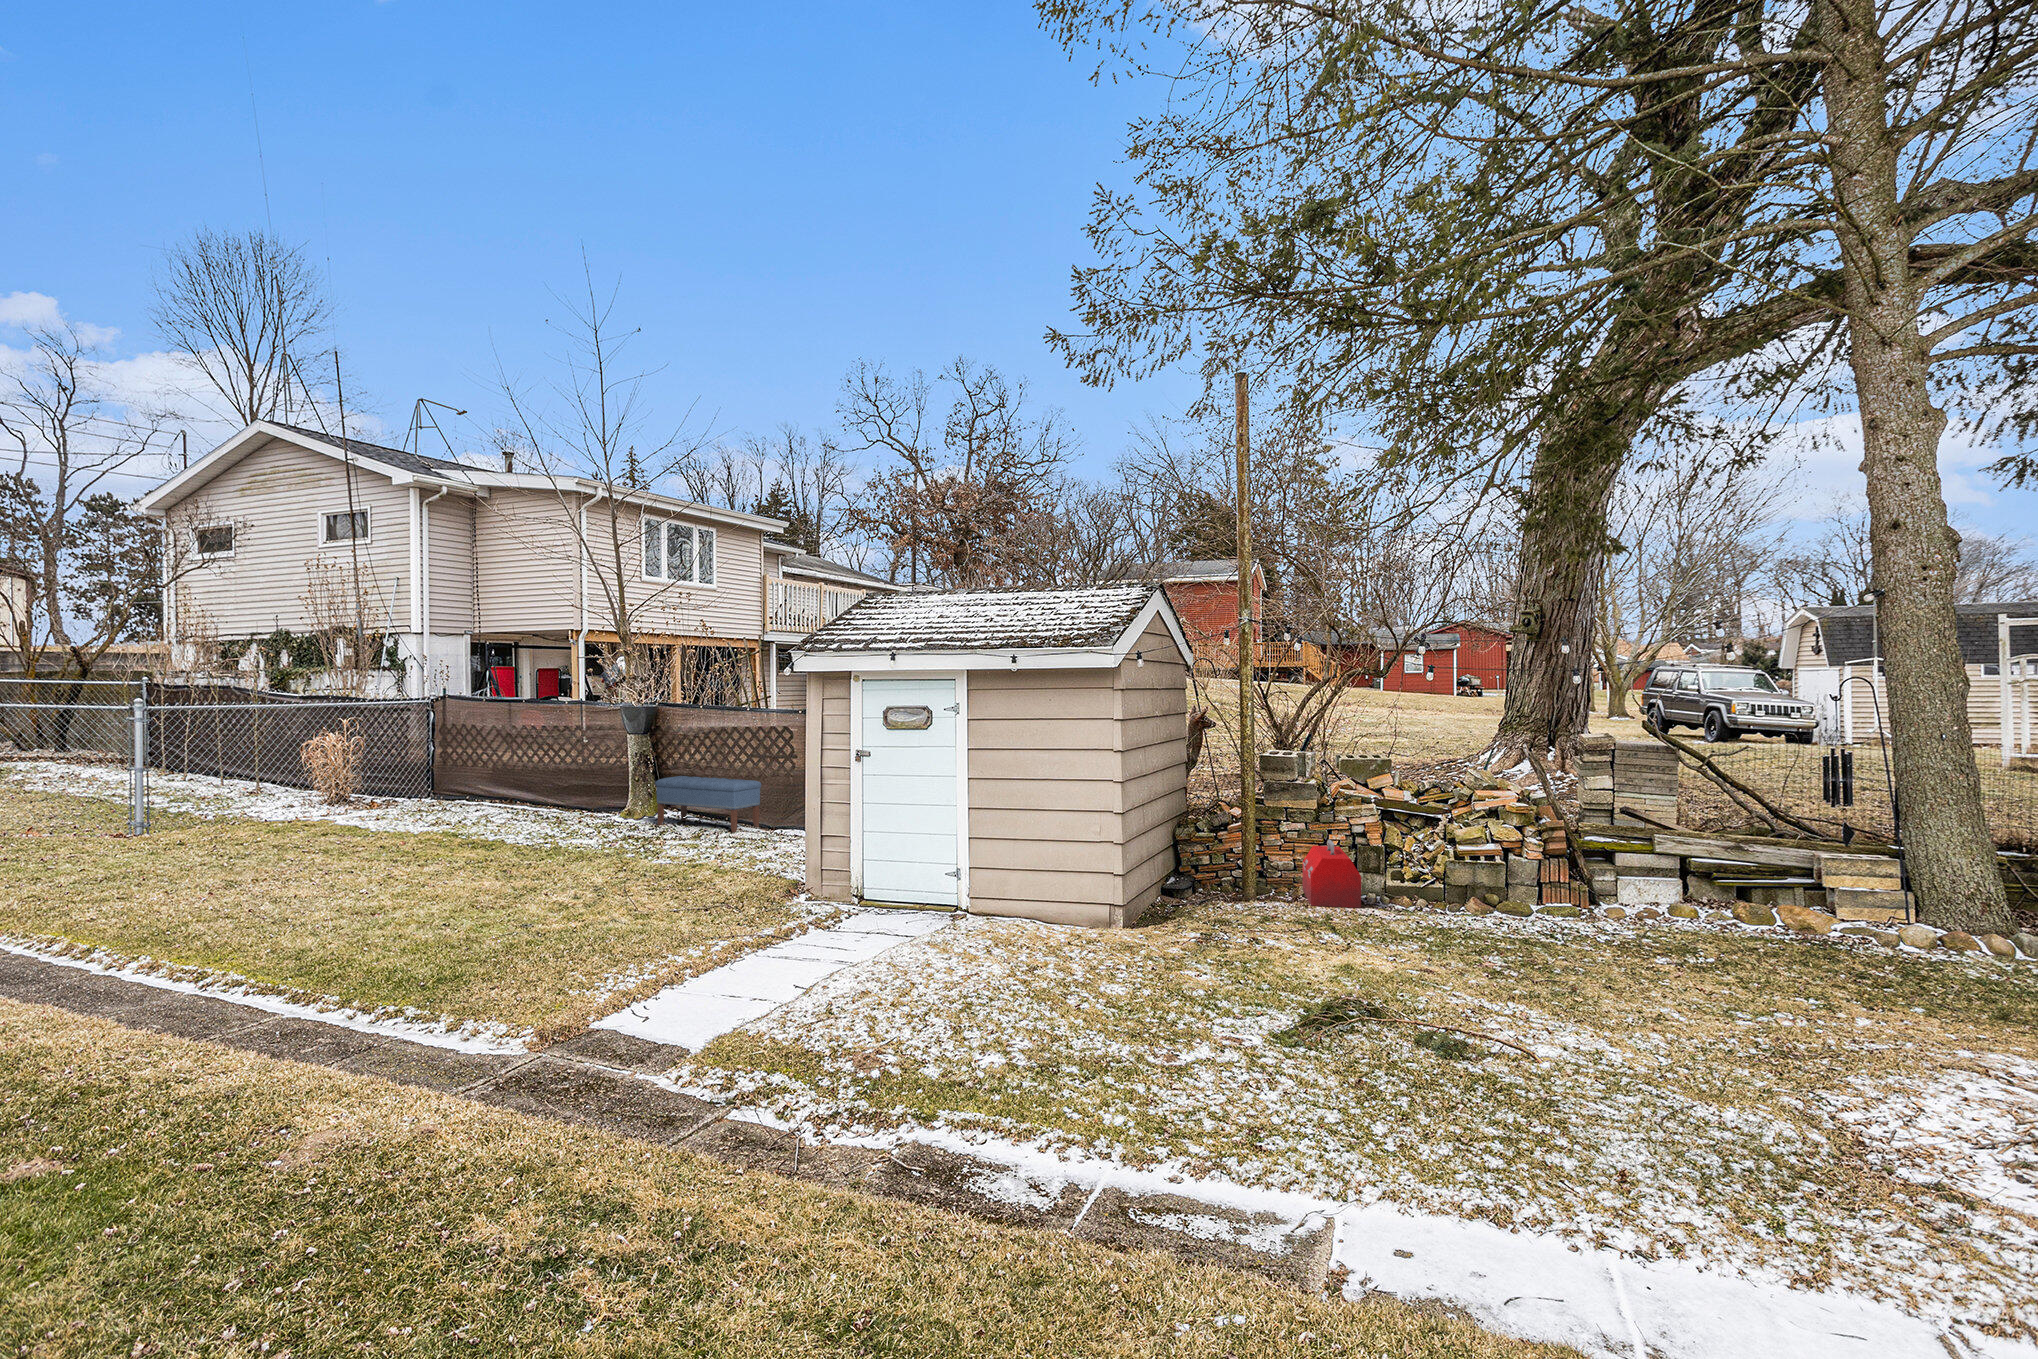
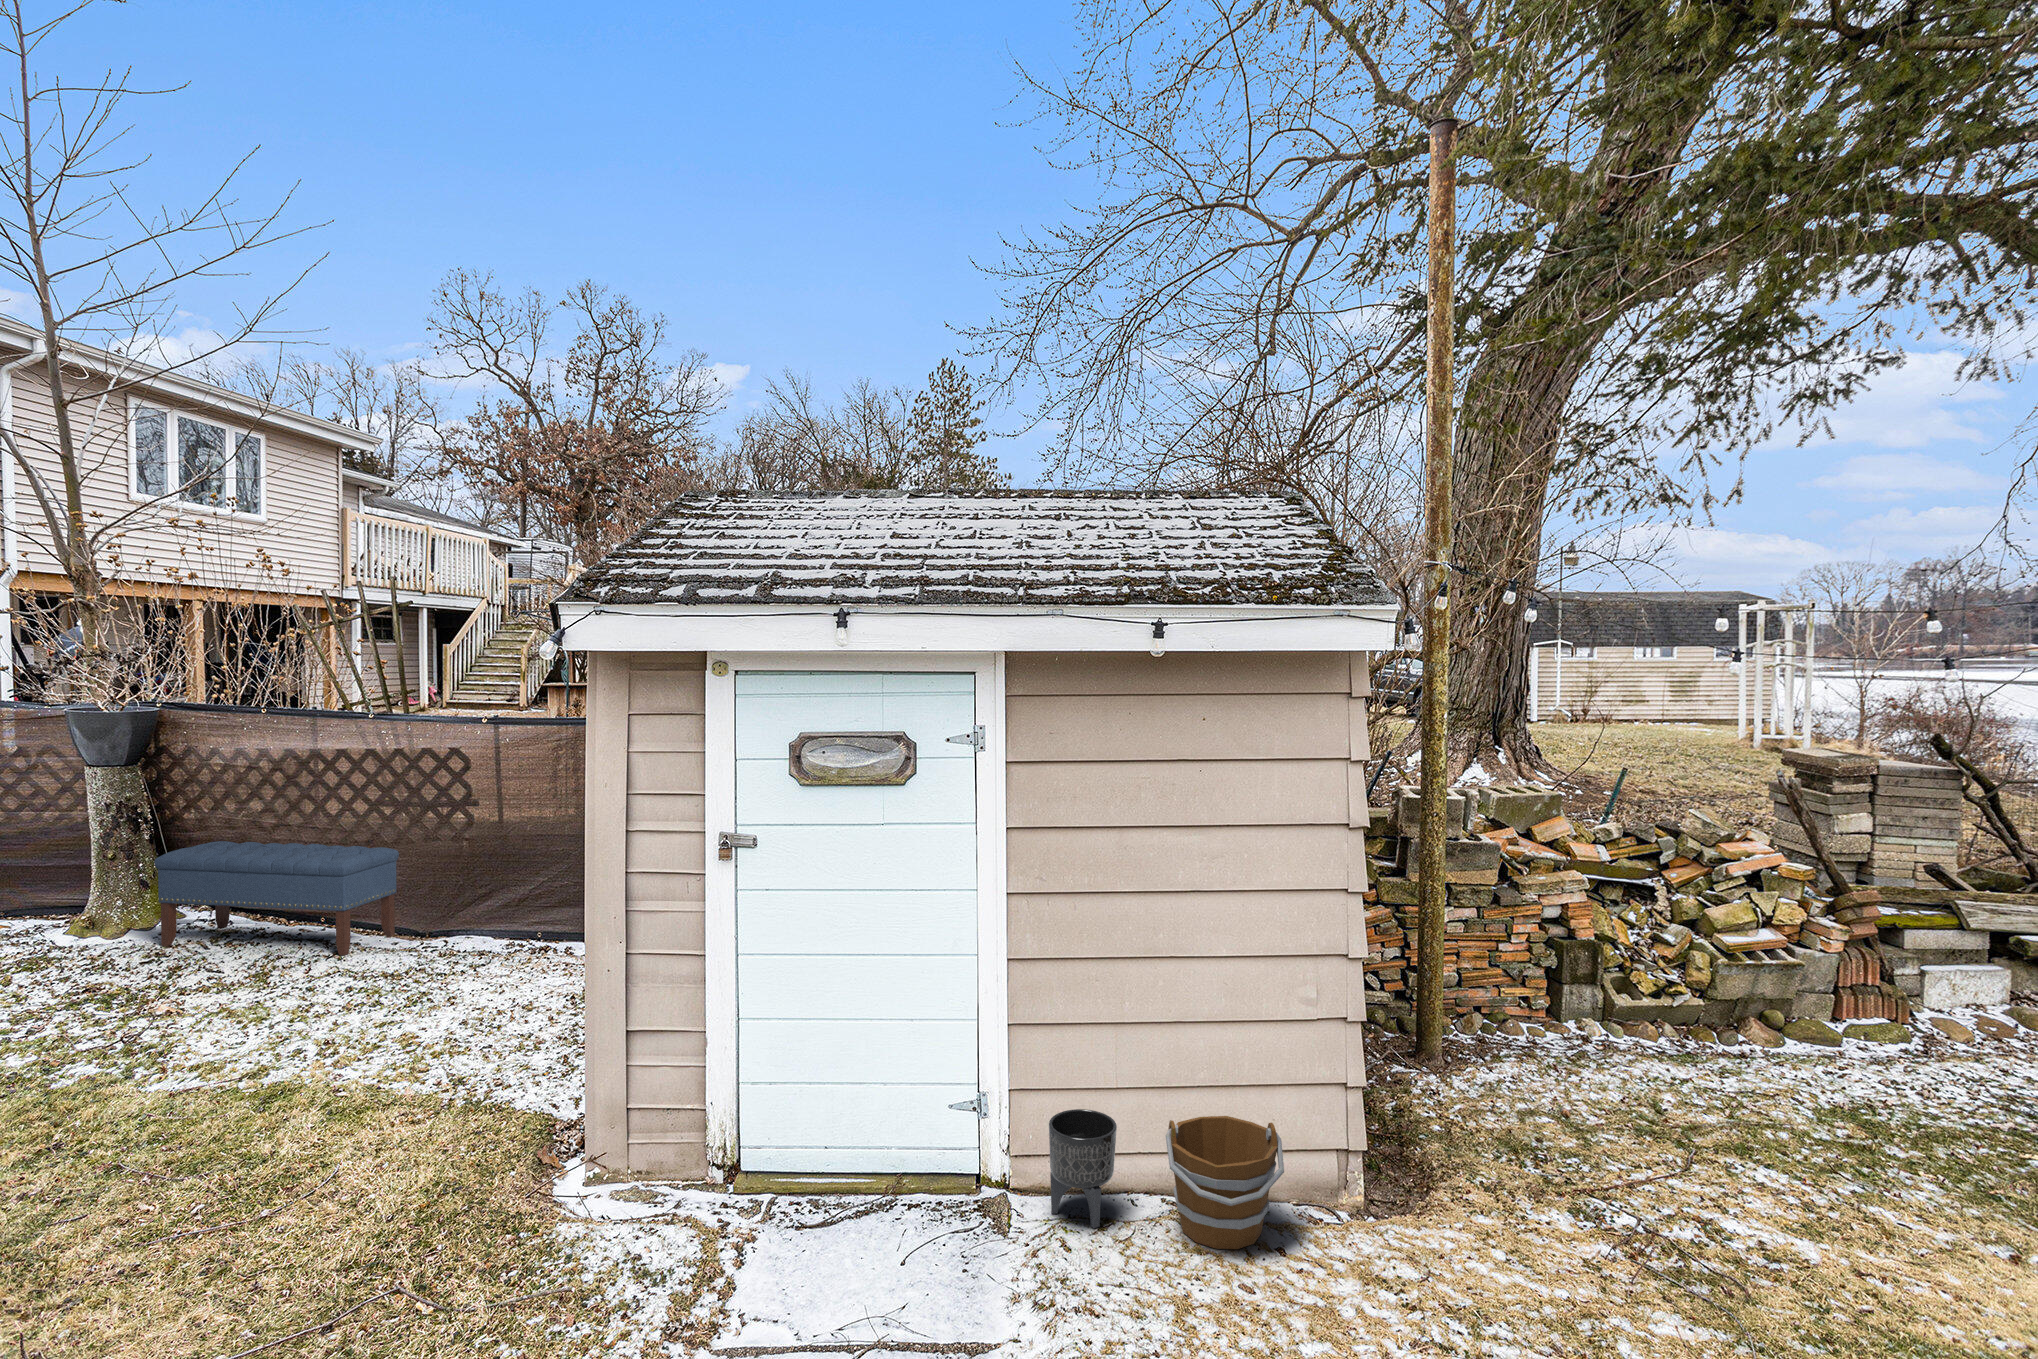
toolbox: present [1302,840,1361,908] -> none [1482,940,1633,1067]
planter: none [978,877,1008,924] -> present [1049,1109,1117,1228]
bucket: none [1021,879,1073,933] -> present [1166,1116,1284,1249]

